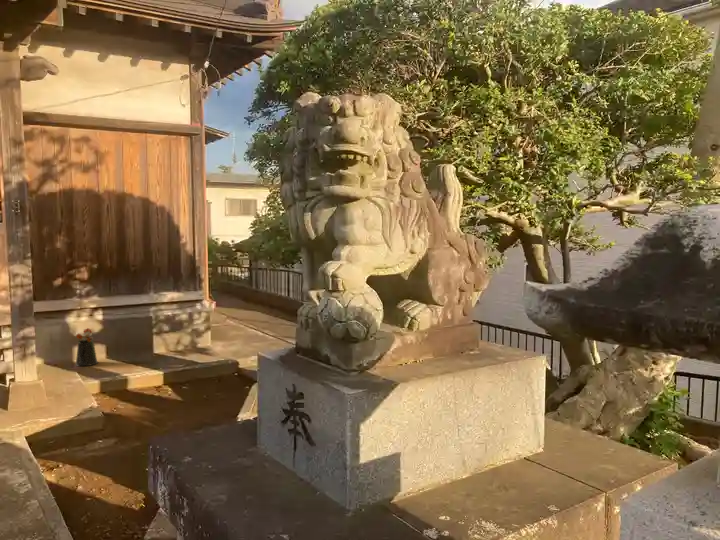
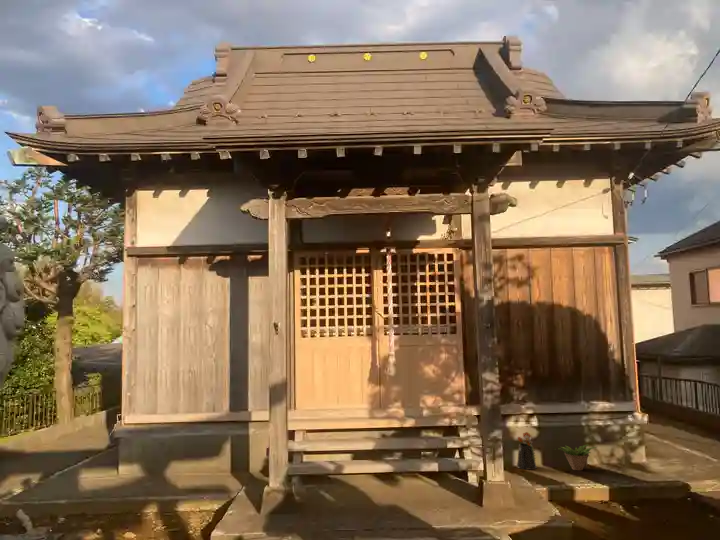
decorative plant: none [116,334,161,360] -> present [560,445,596,470]

